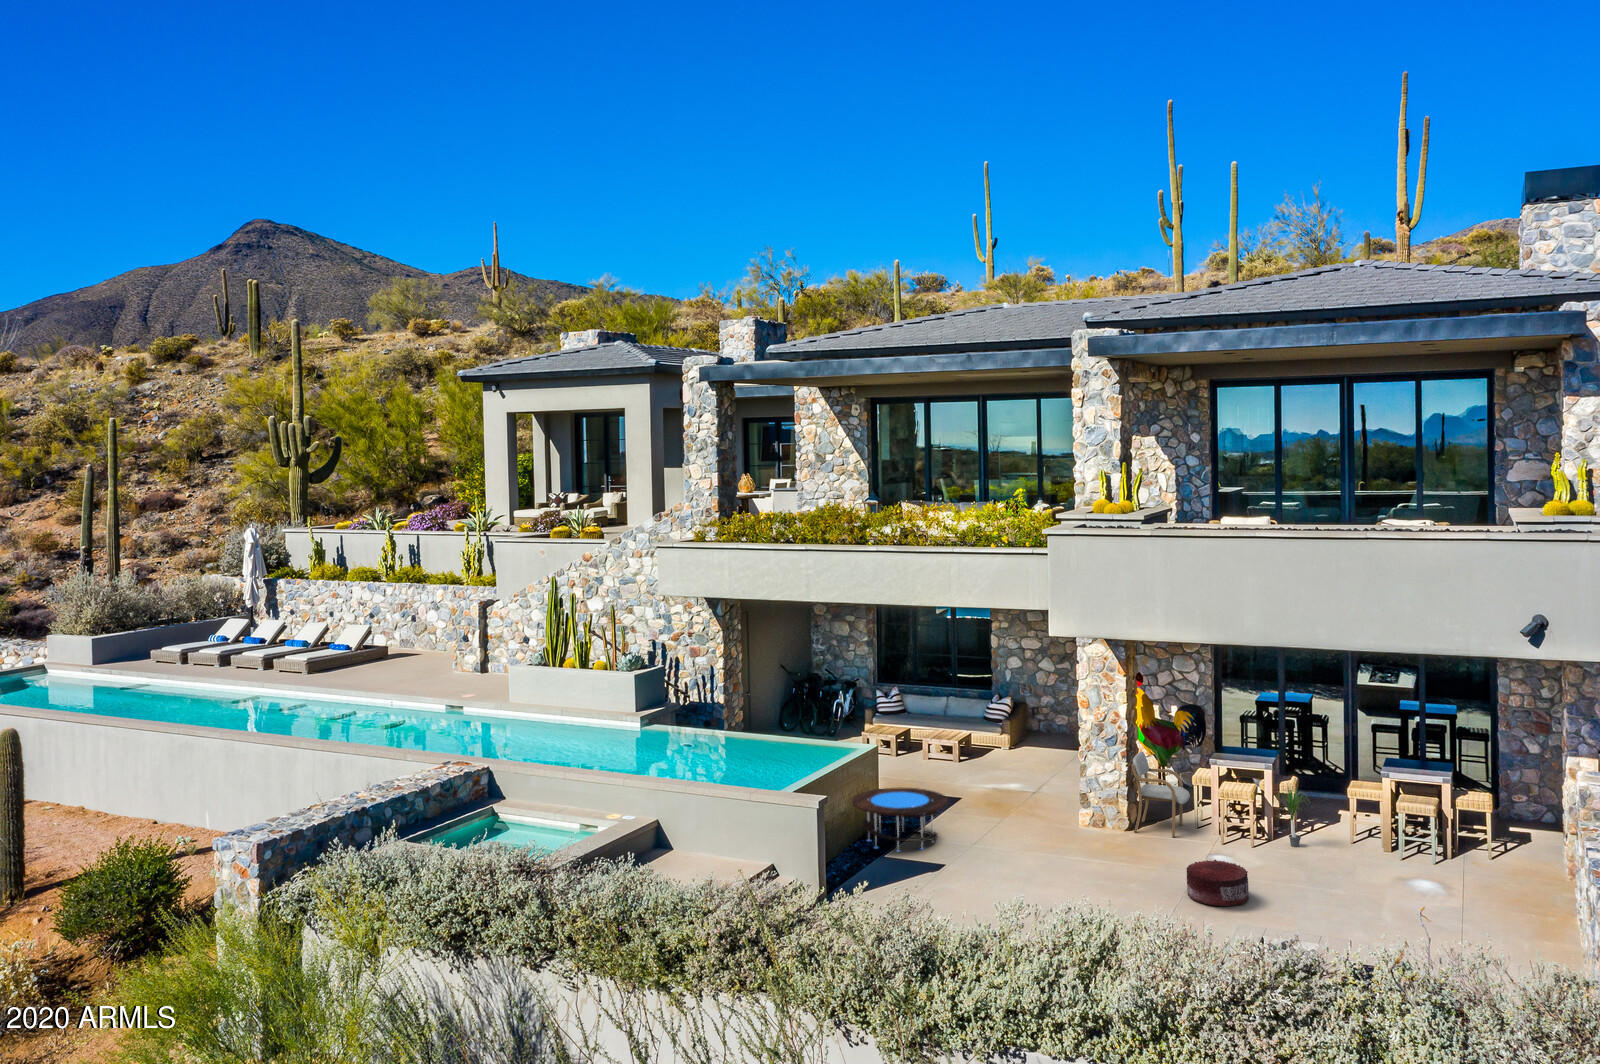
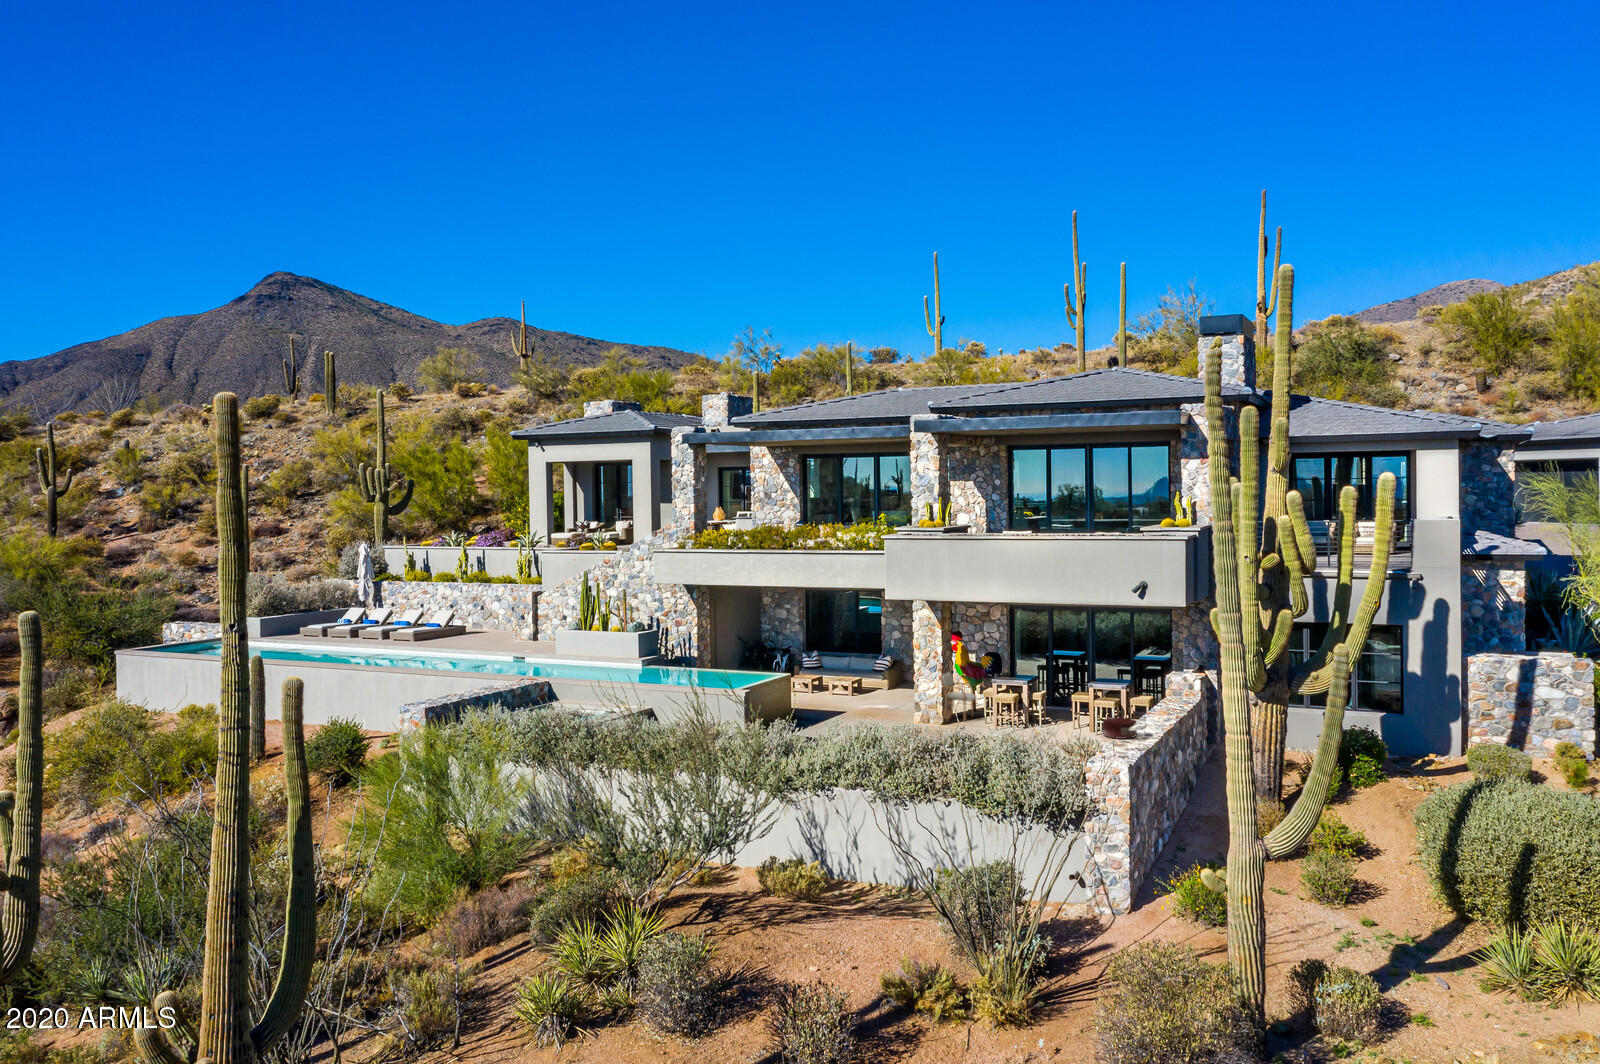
coffee table: present [852,788,948,852] -> none [773,695,830,729]
potted plant: present [1277,790,1305,847] -> none [1018,686,1044,724]
pouf: present [1187,860,1249,906] -> present [1103,717,1137,739]

